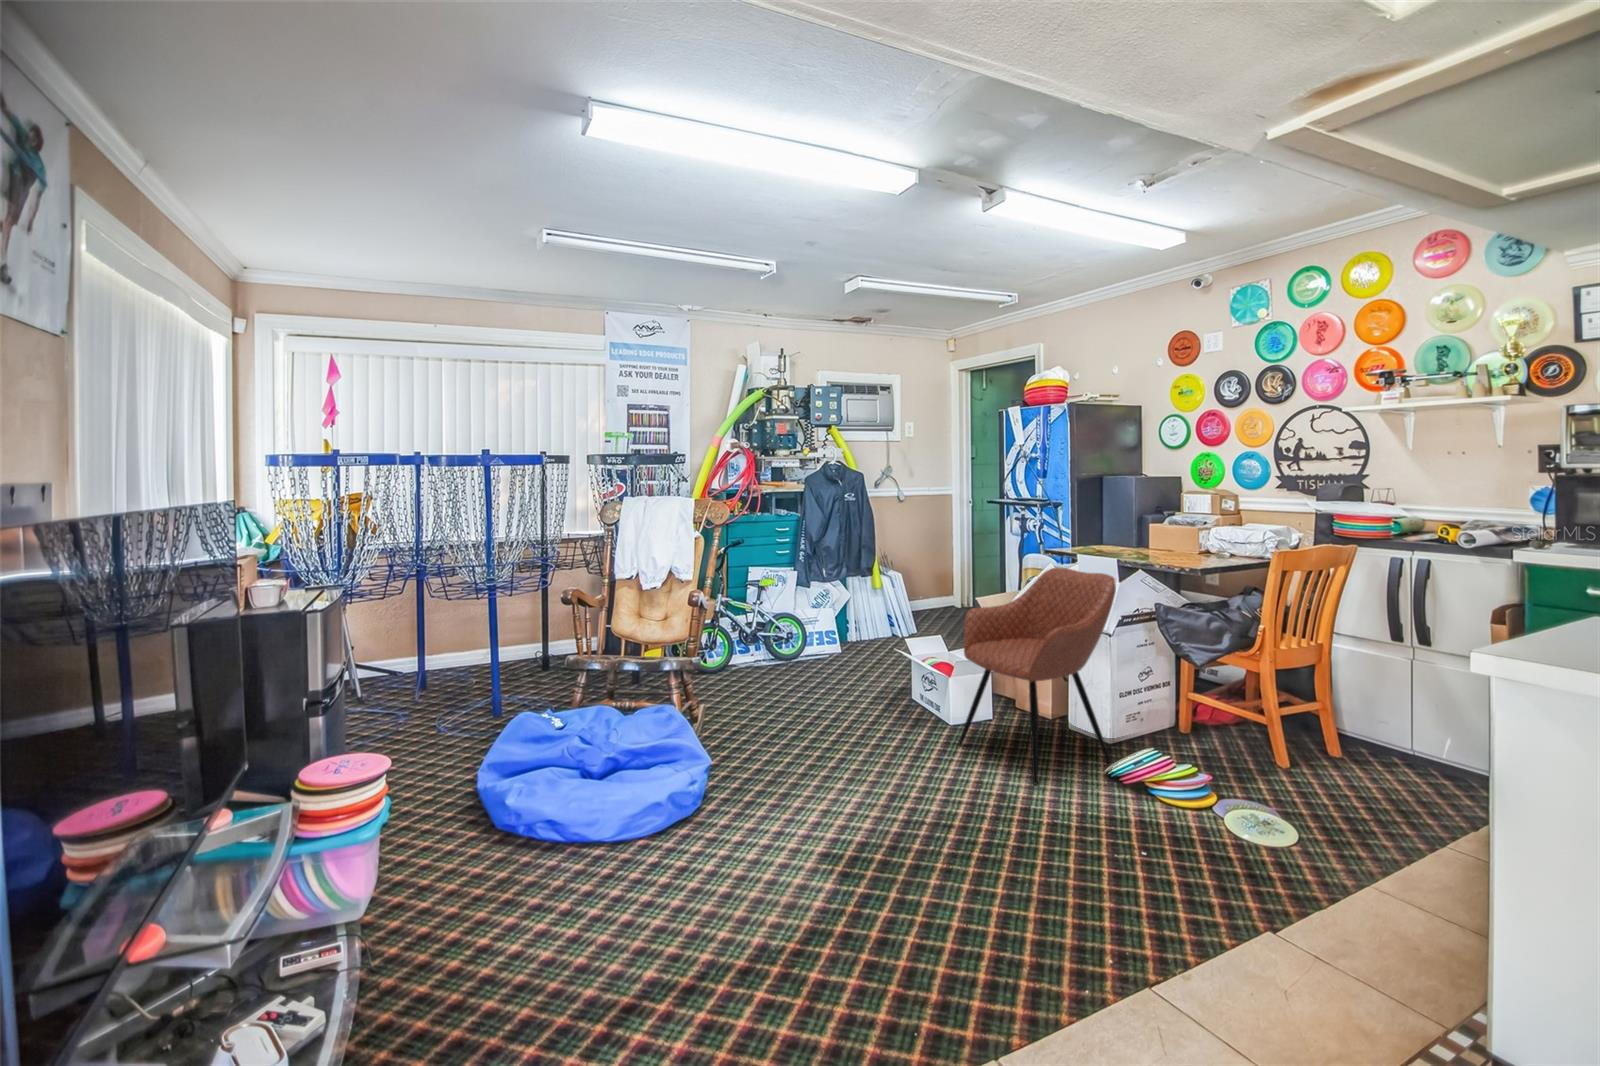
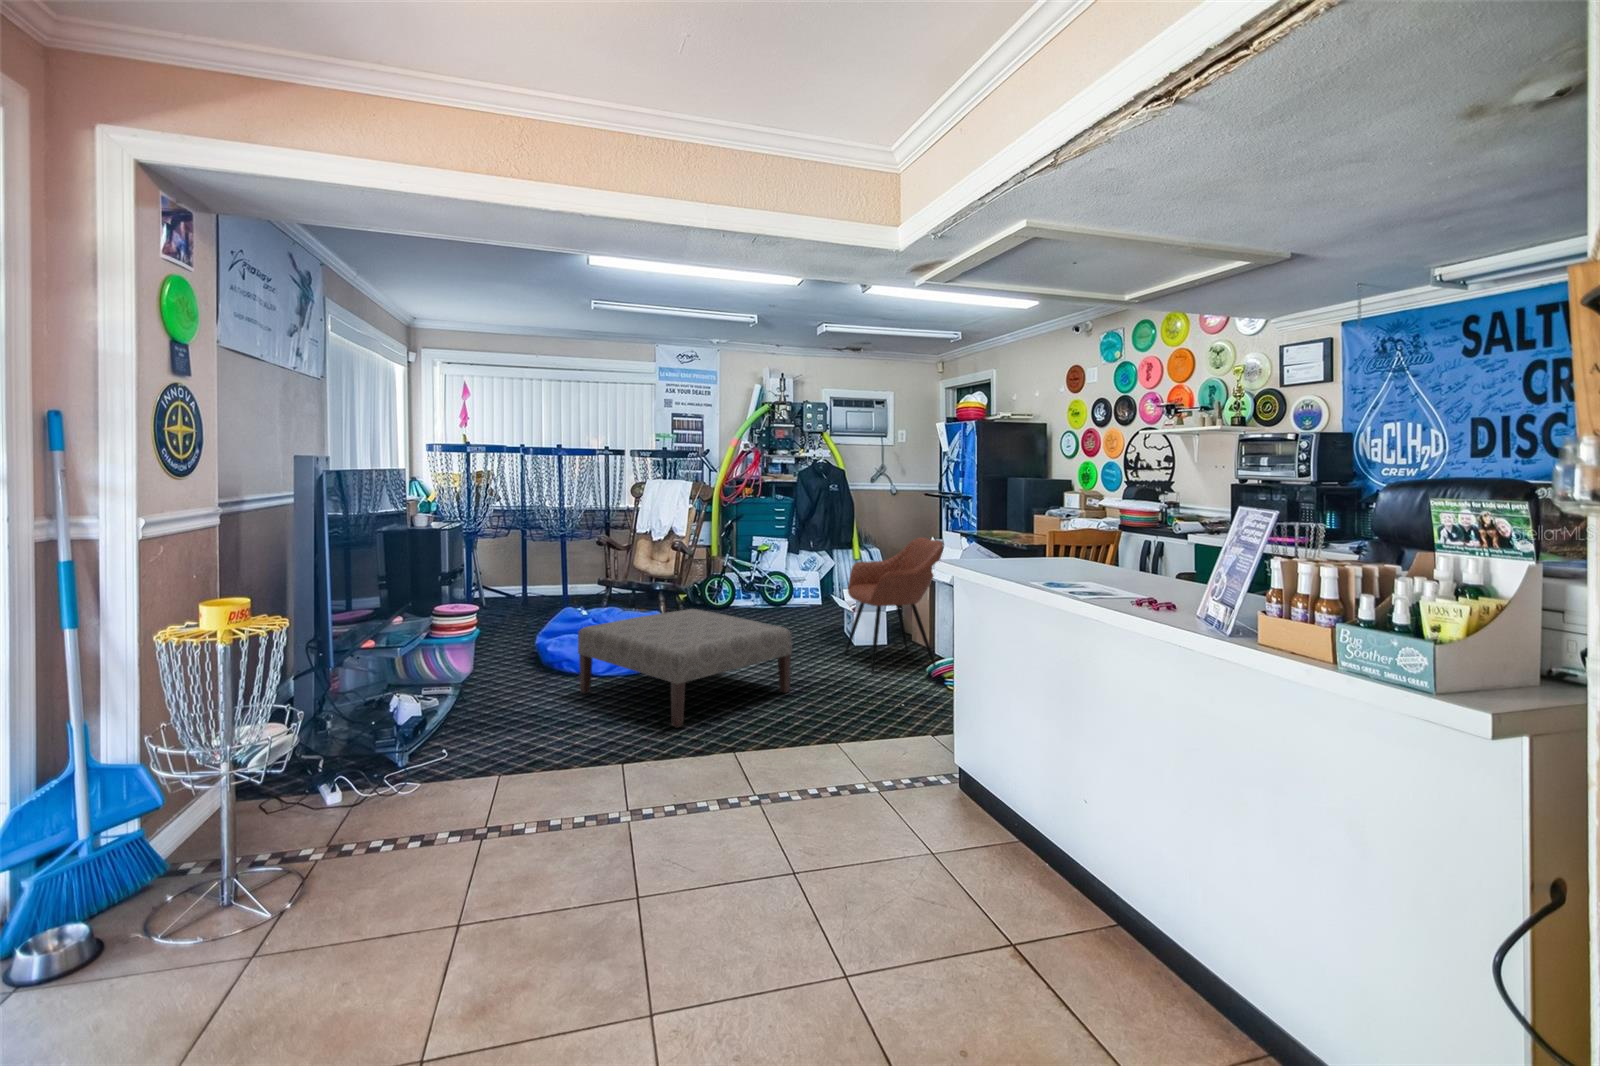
ottoman: none [589,707,958,1000] -> present [578,609,792,728]

